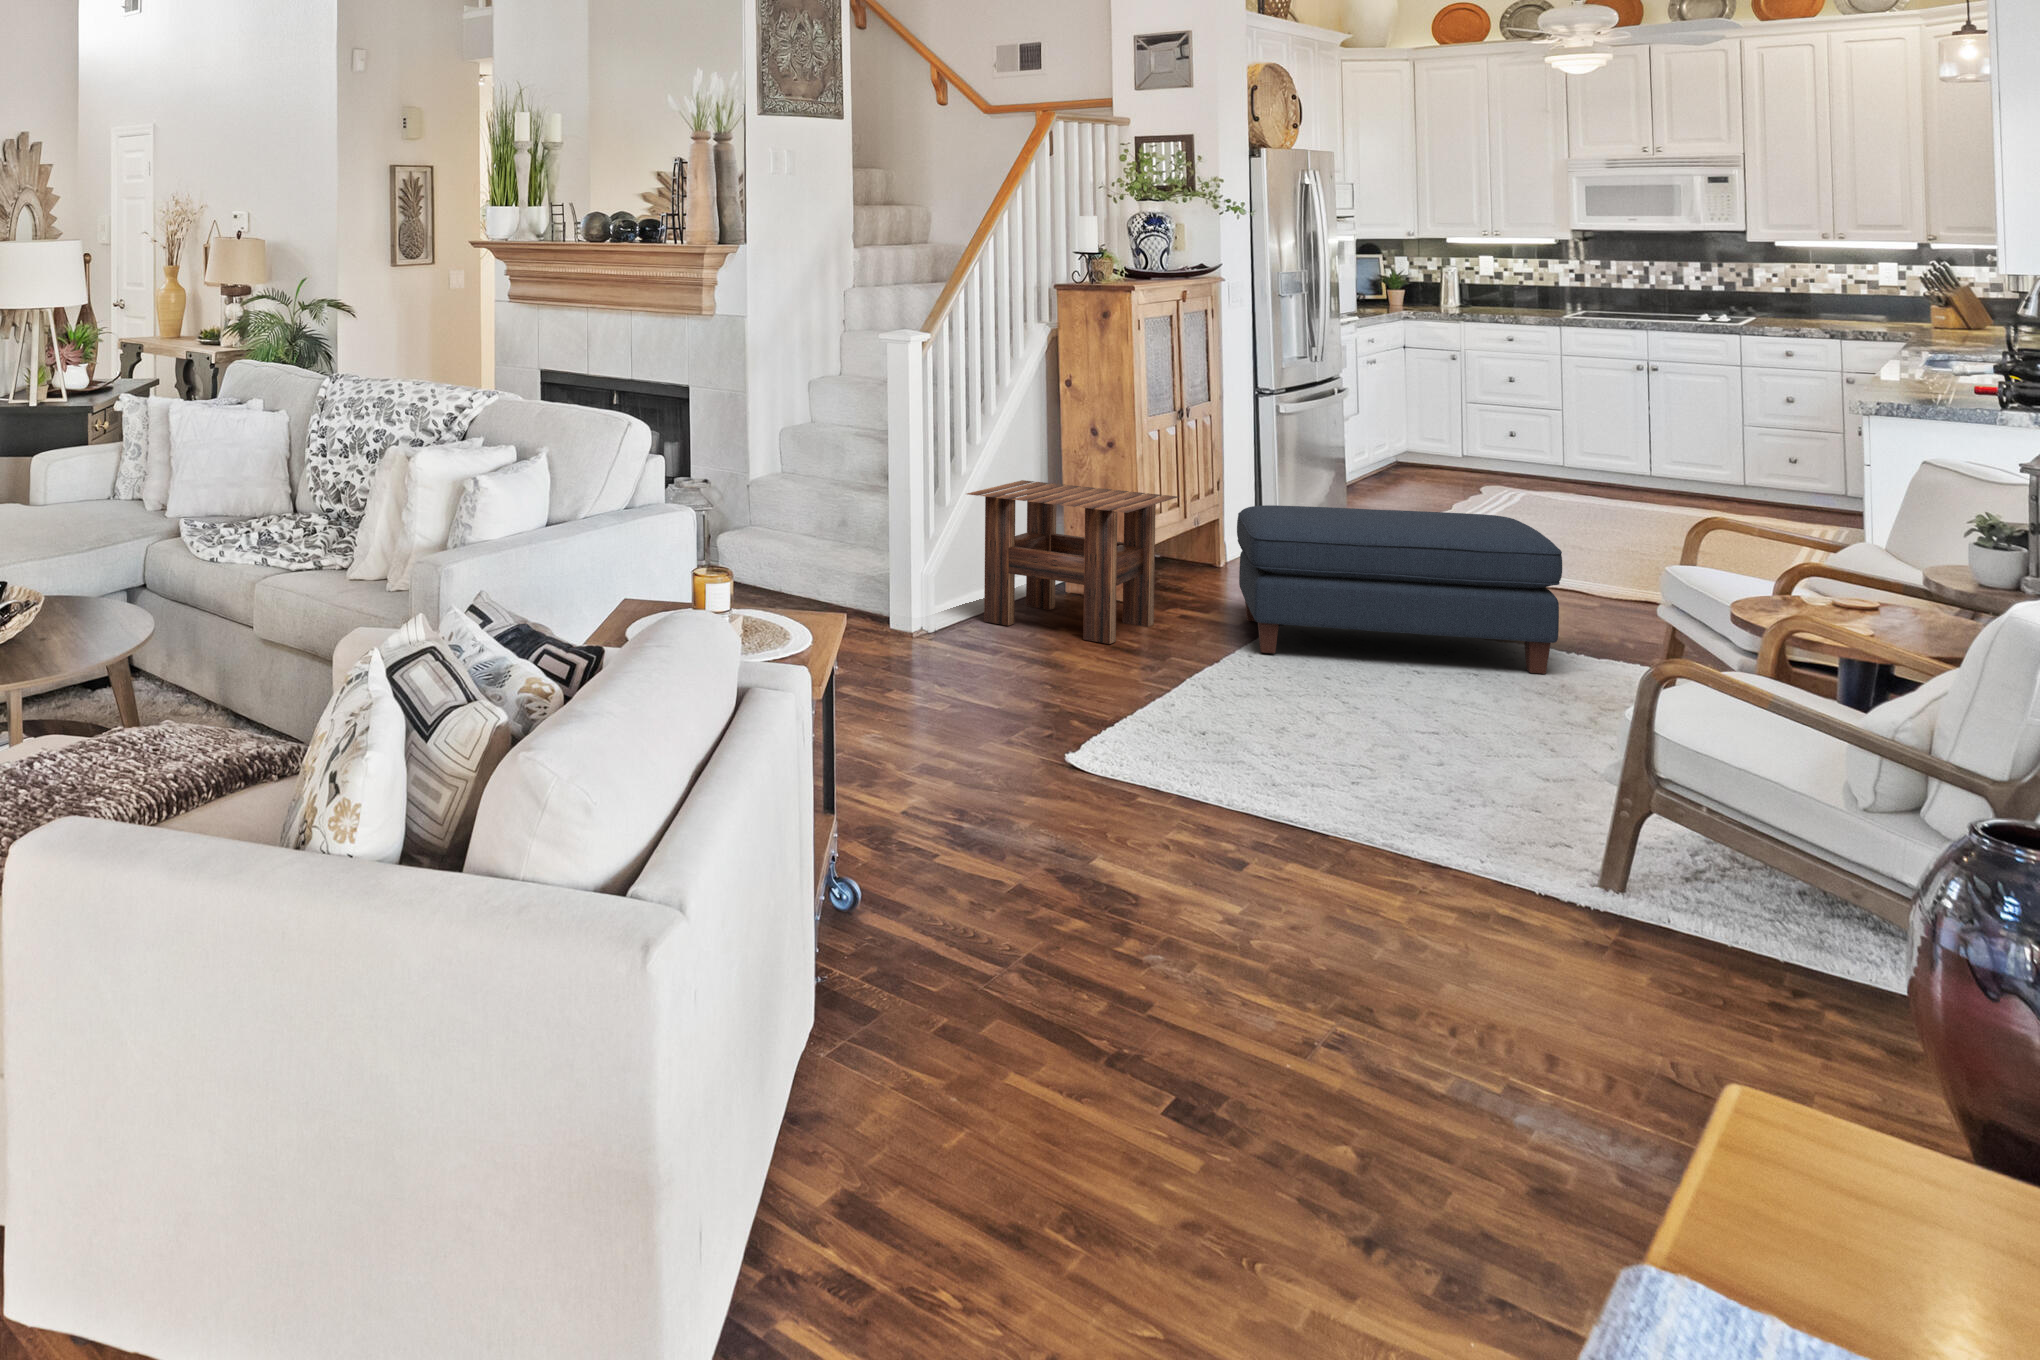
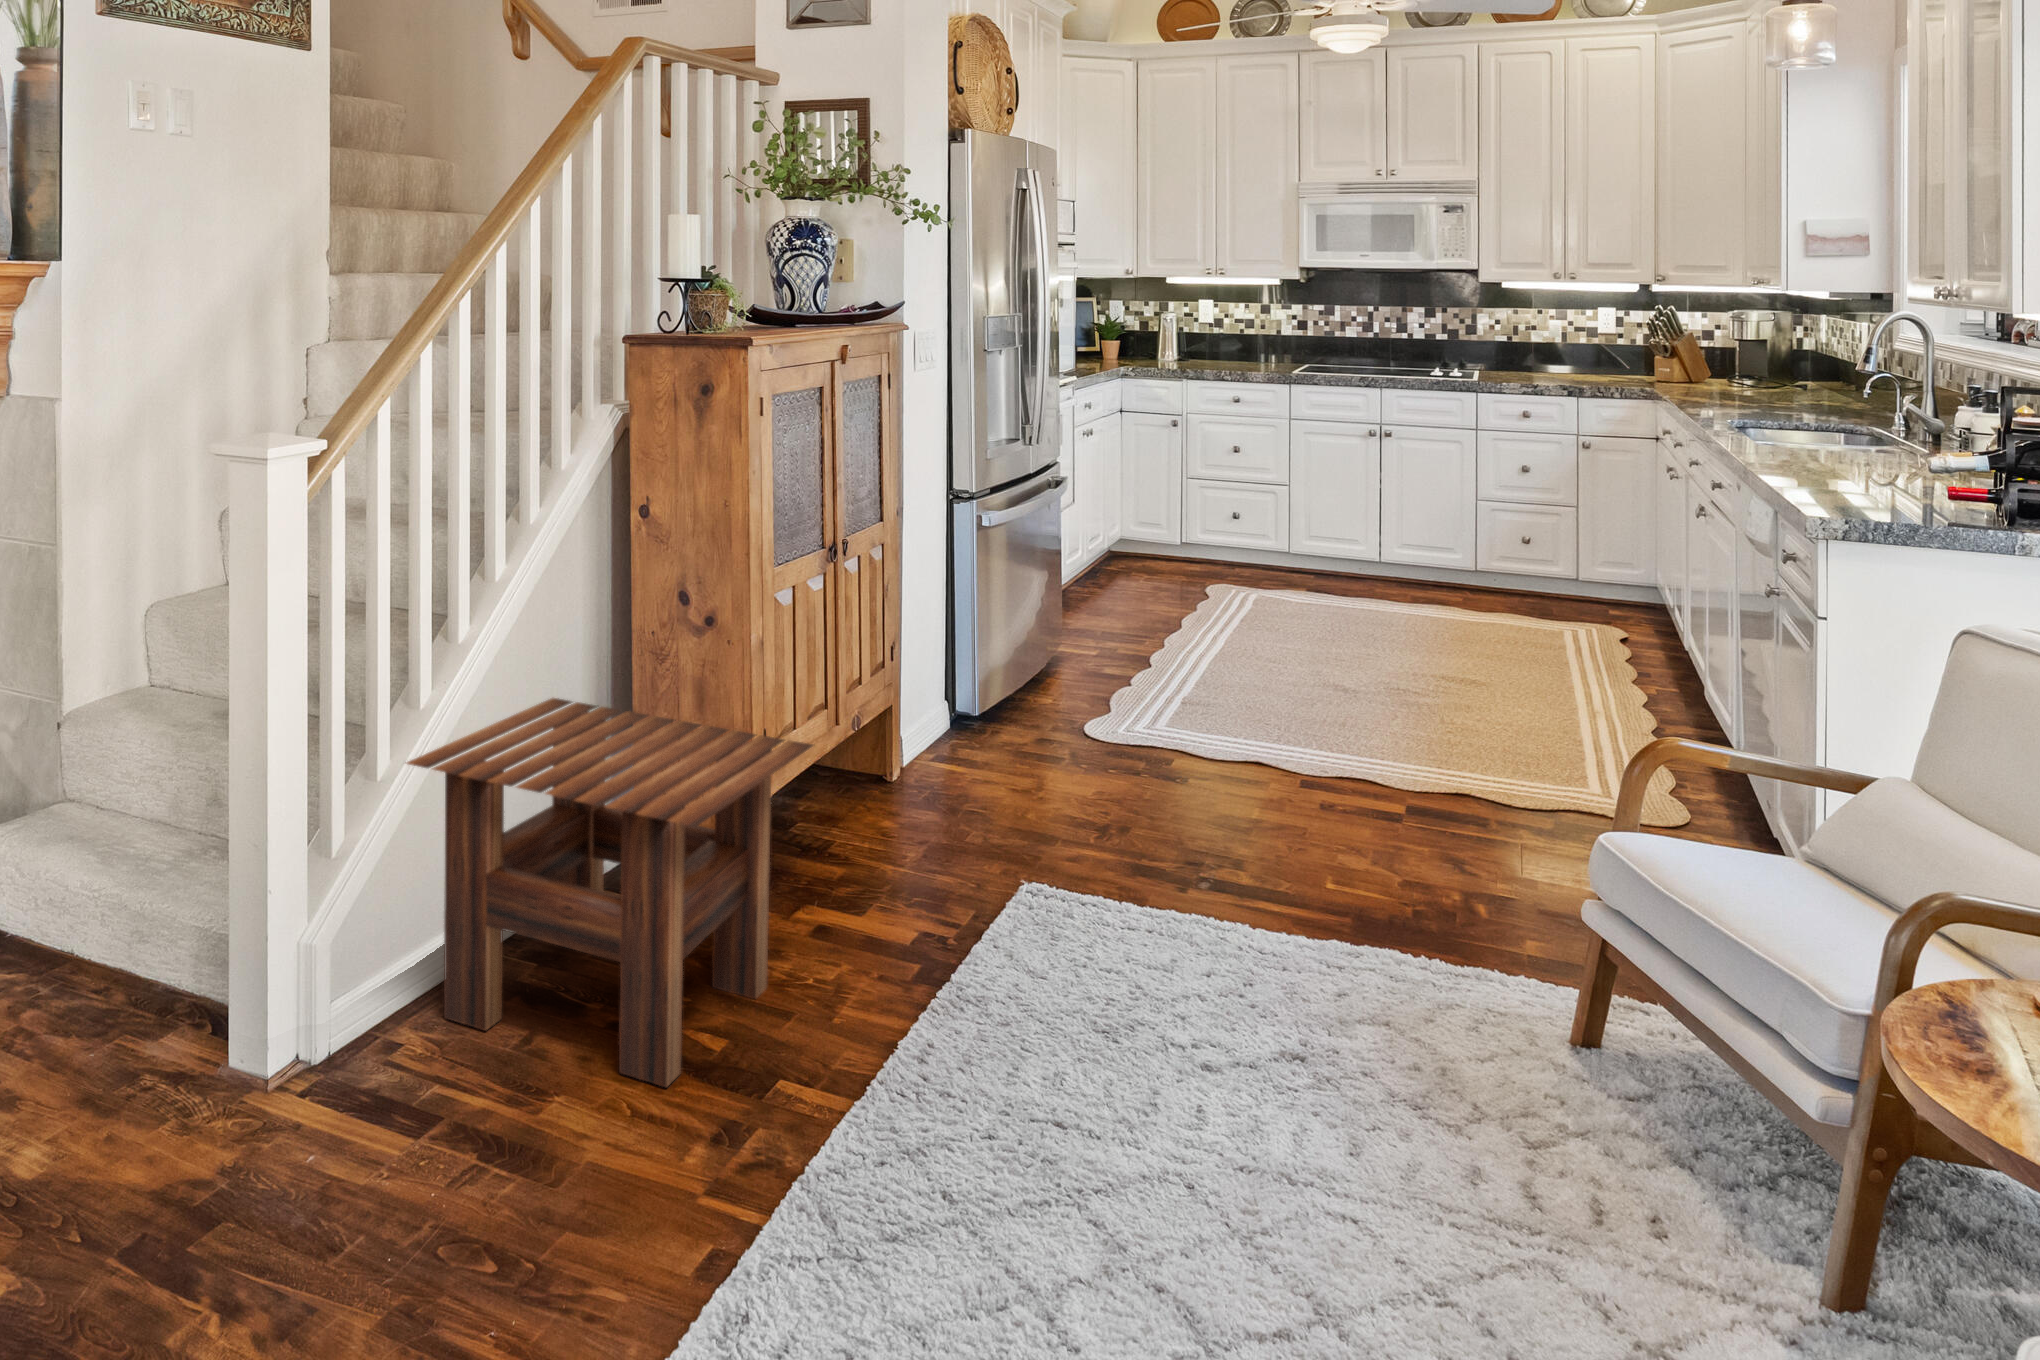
ottoman: present [1237,505,1562,674] -> none [915,745,1465,1100]

